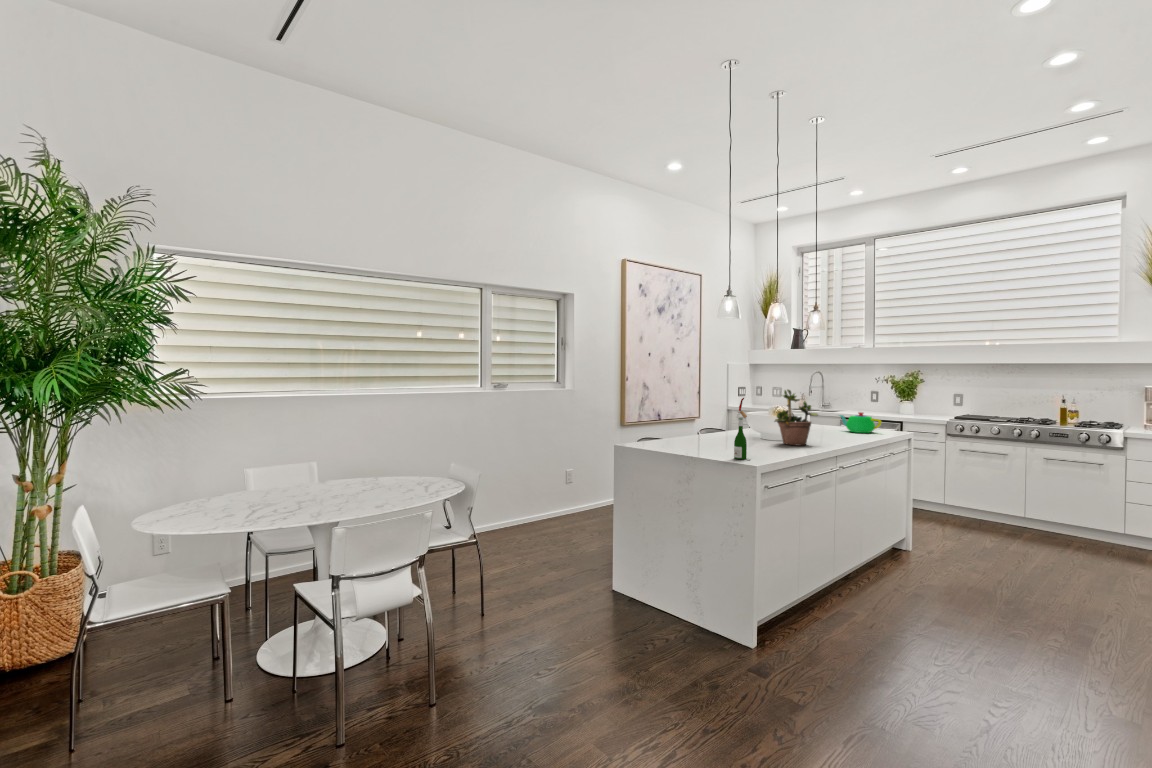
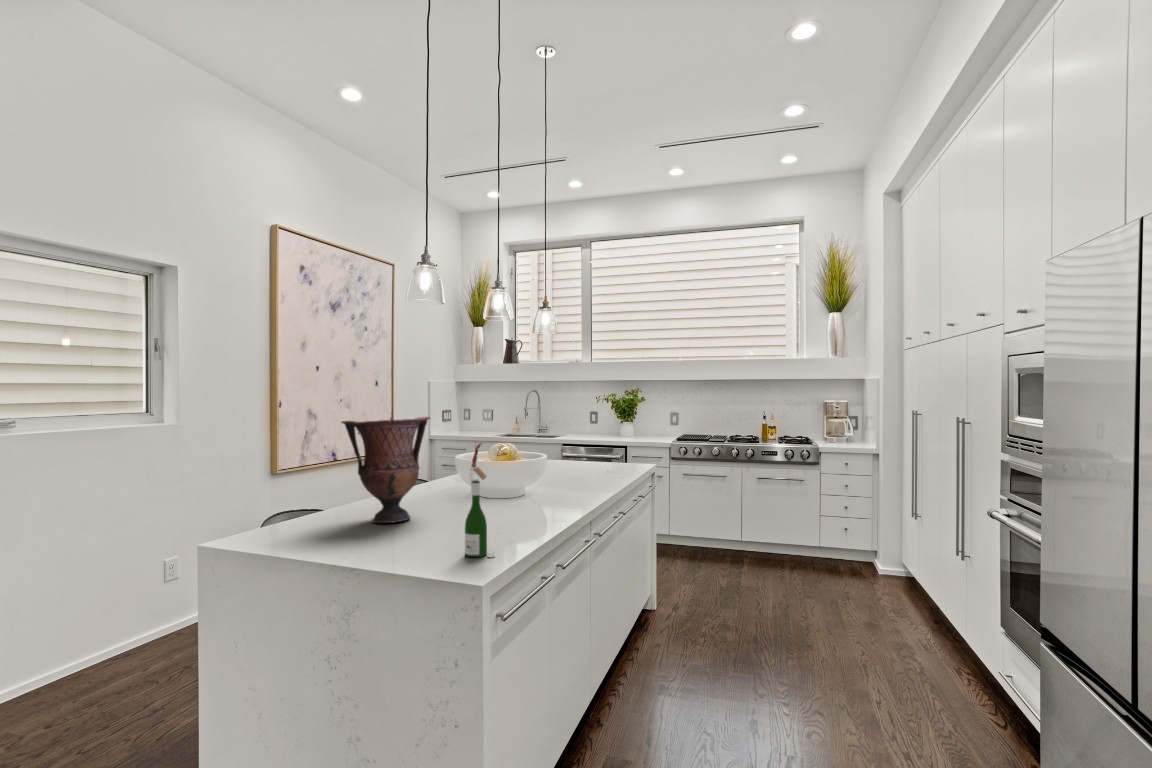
vase: none [669,385,720,444] -> present [342,417,430,523]
potted plant: present [775,390,818,446] -> none [514,413,575,506]
teapot: present [839,412,882,433] -> none [581,443,632,470]

